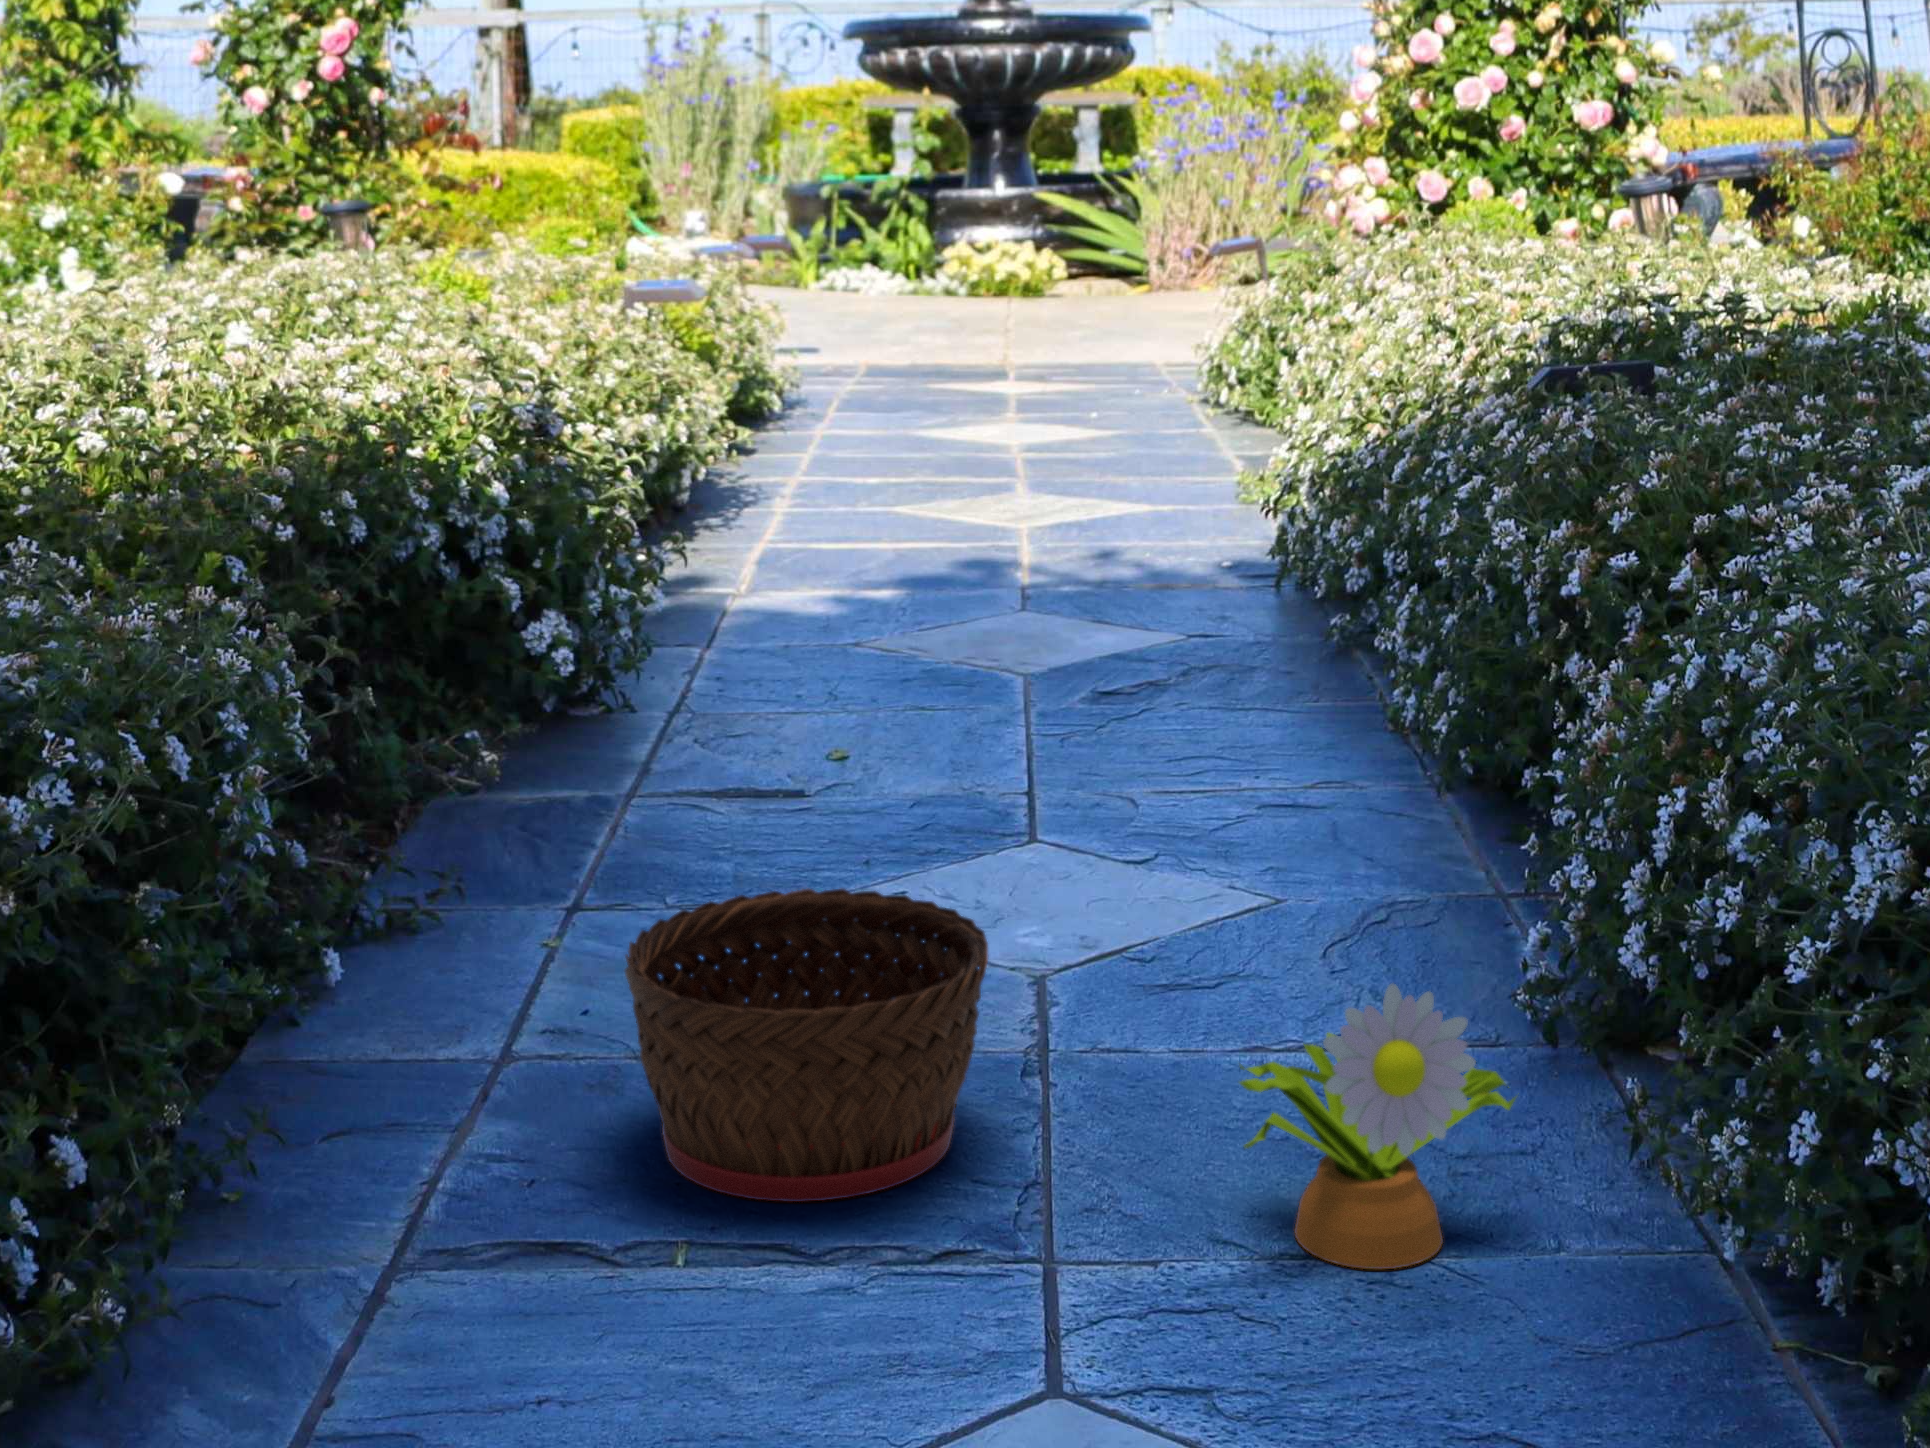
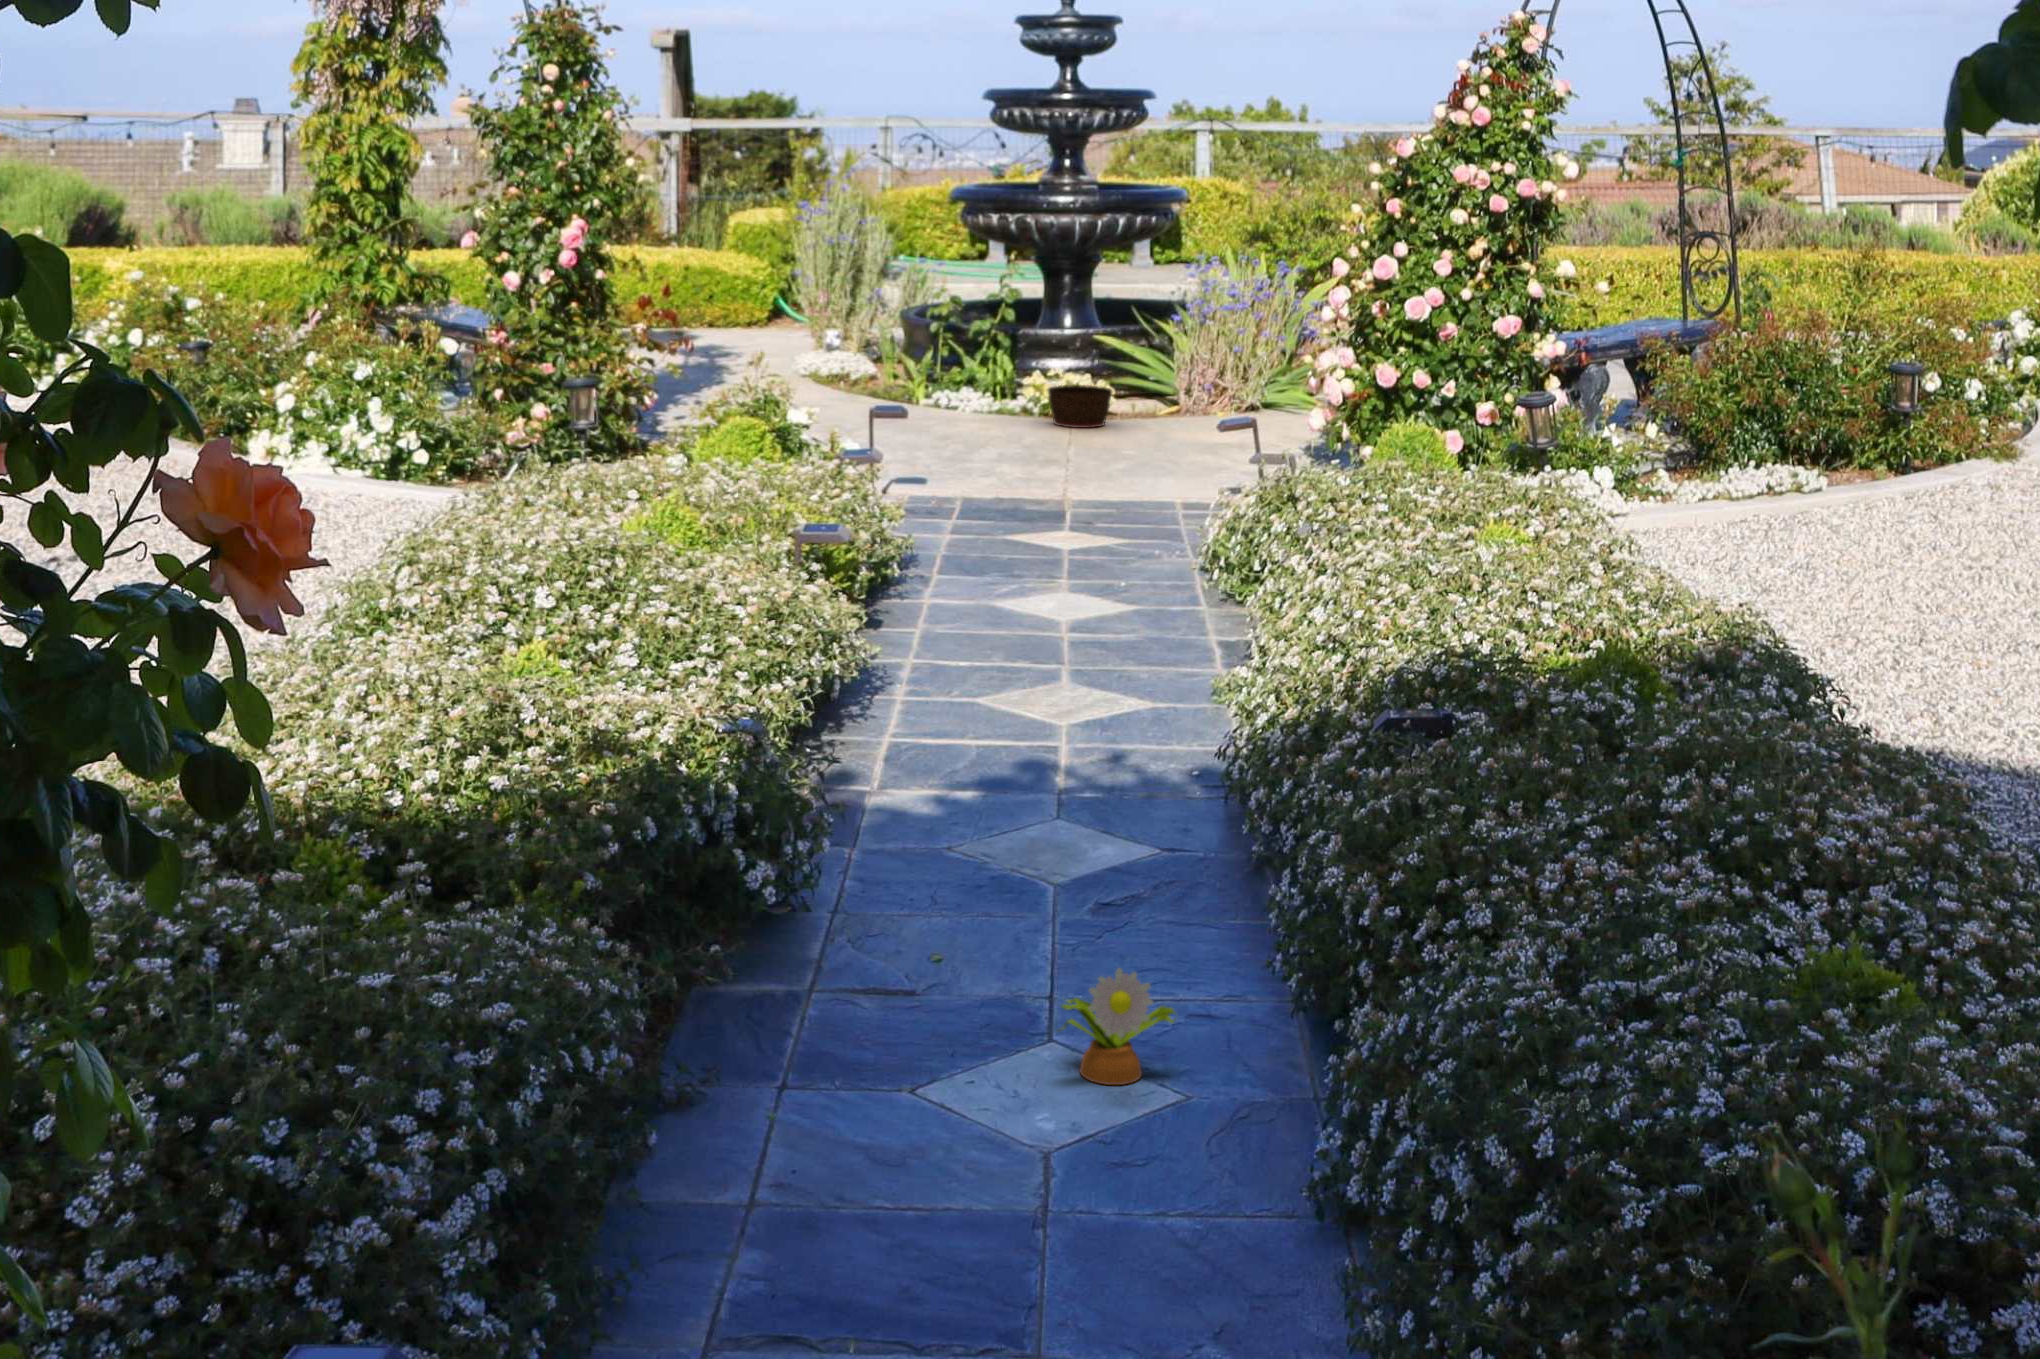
basket: present [624,889,988,1202] -> present [1047,385,1112,428]

